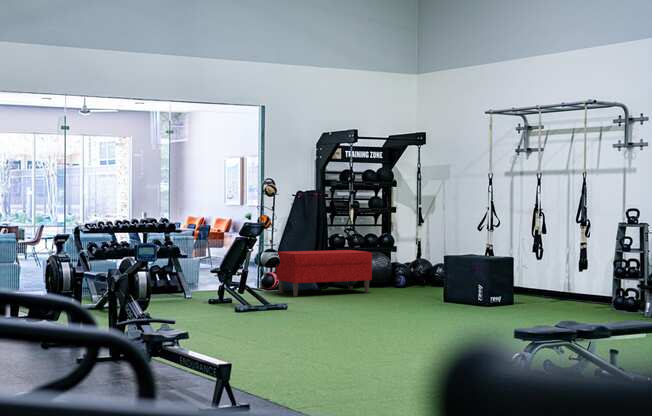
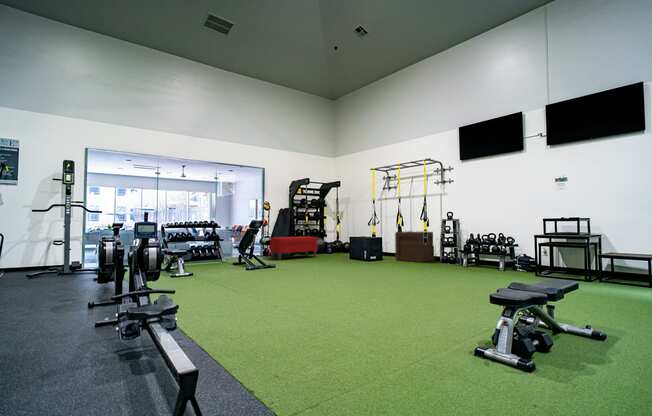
wooden crate: none [528,244,613,308] -> present [395,231,436,263]

